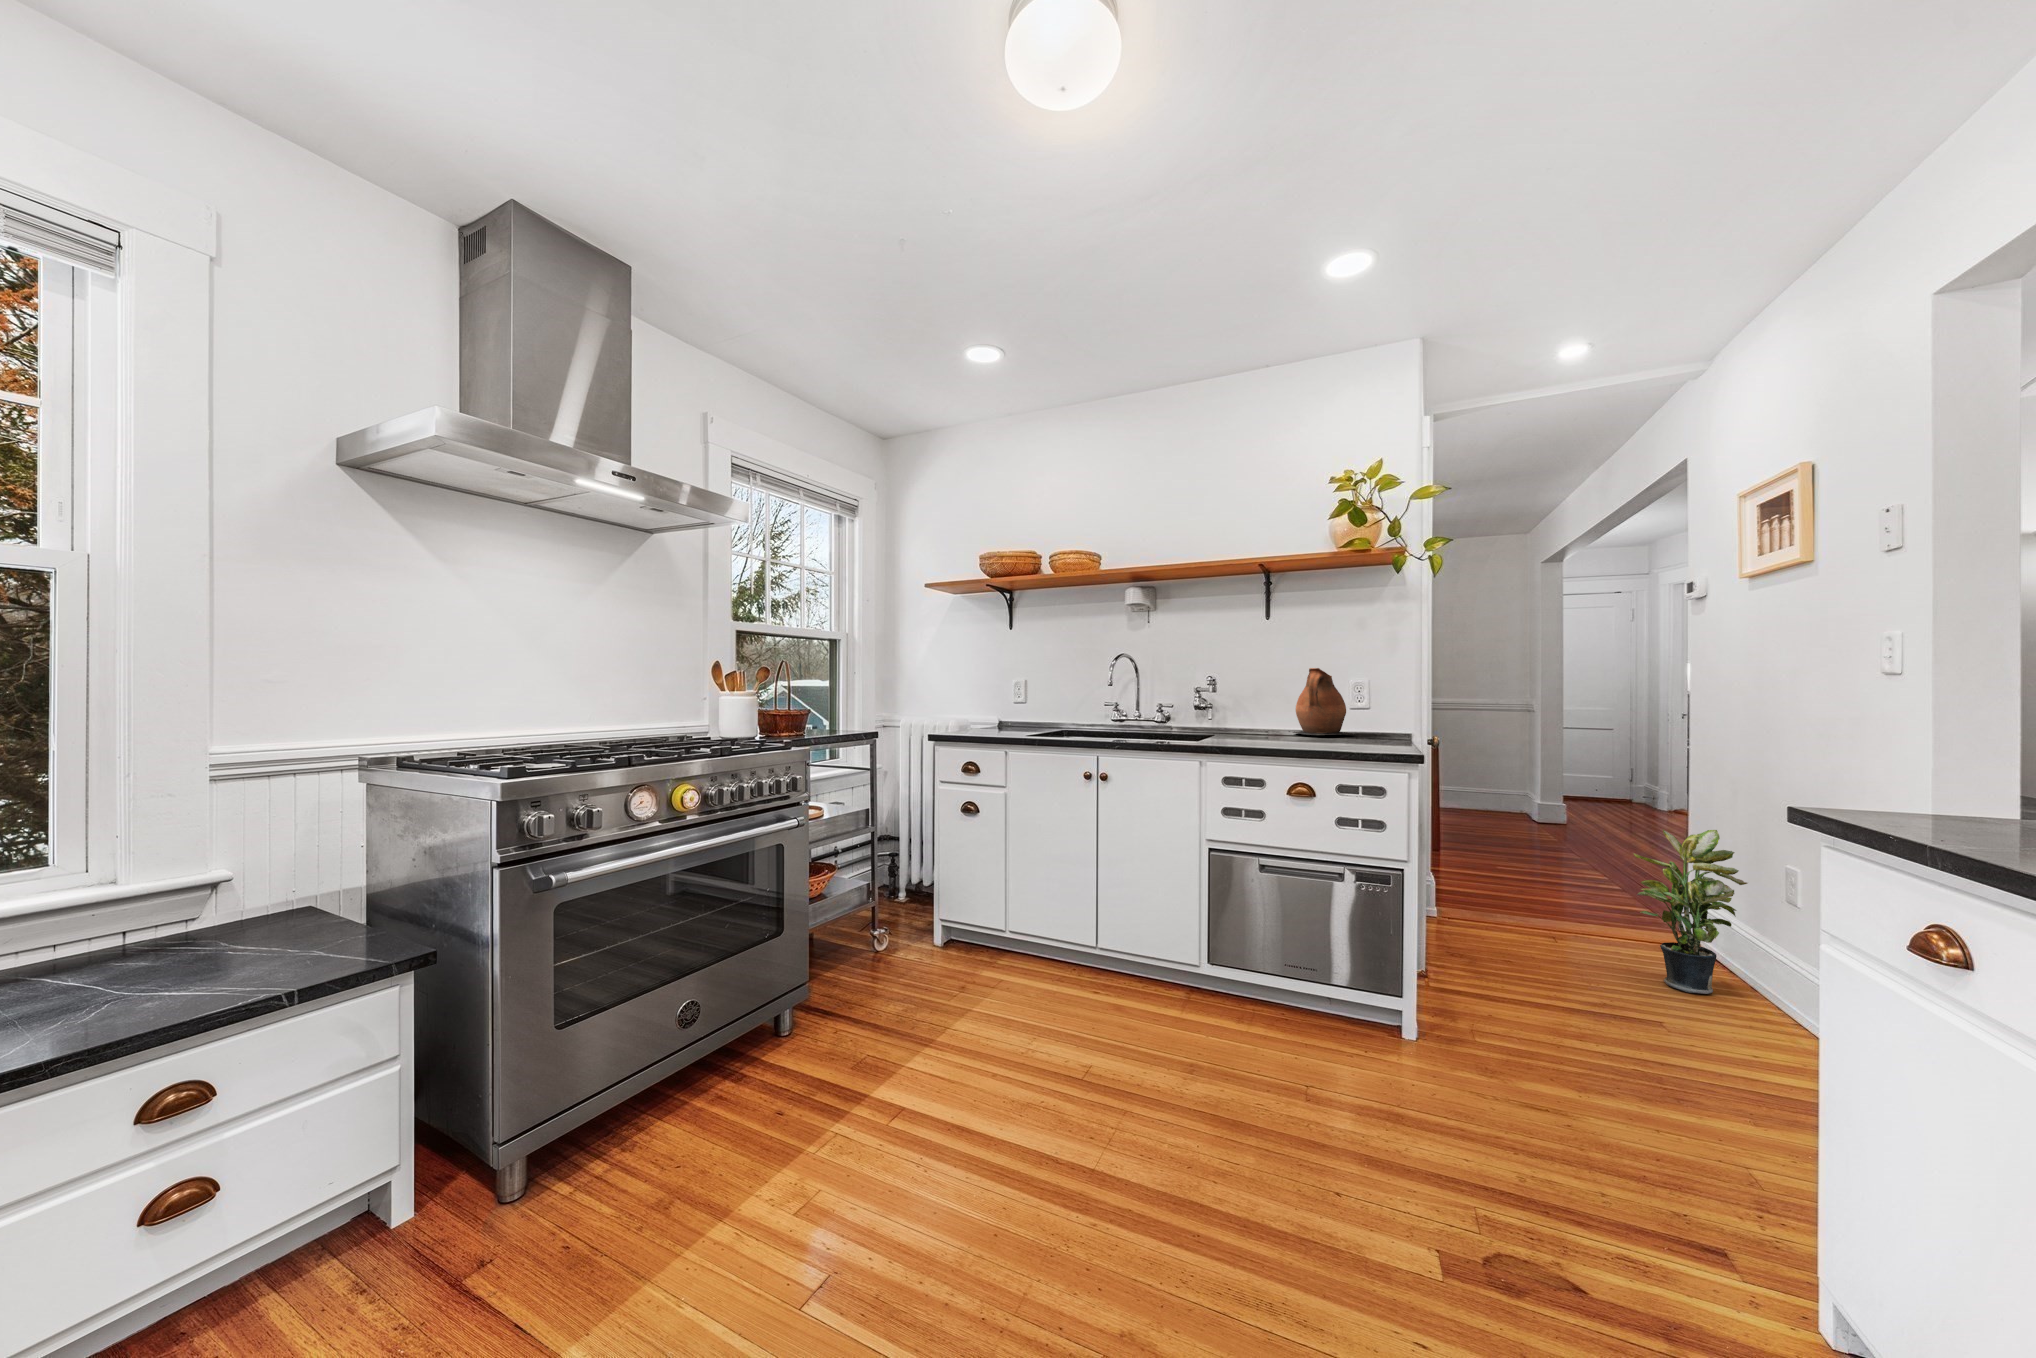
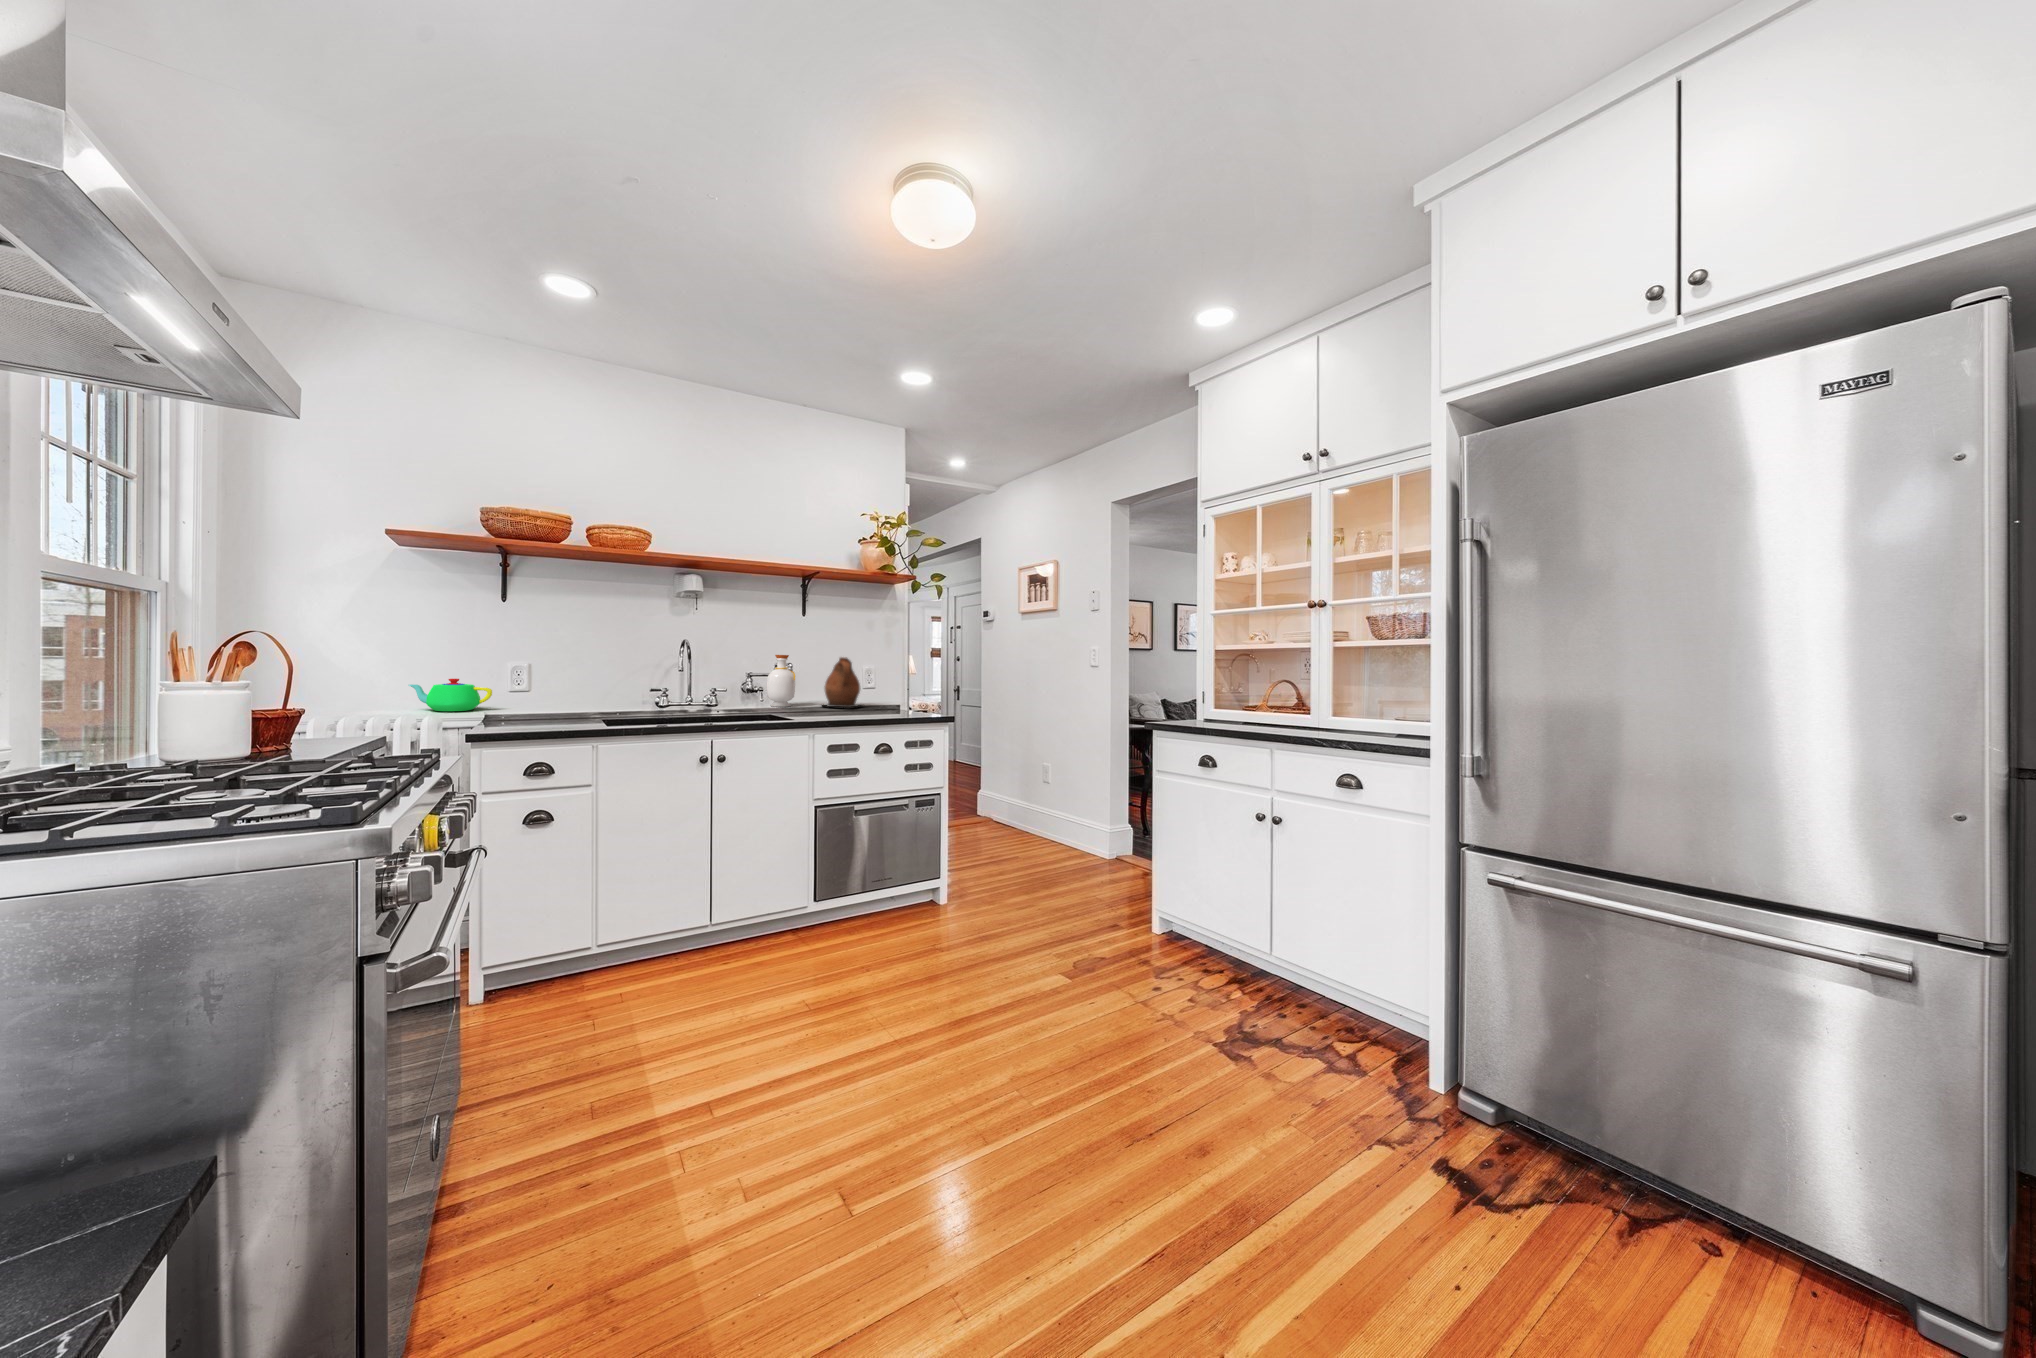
bottle: none [1229,669,1264,732] -> present [767,655,795,707]
teapot: none [957,698,1002,725] -> present [409,679,492,711]
potted plant: present [1633,829,1747,994] -> none [981,747,1027,834]

